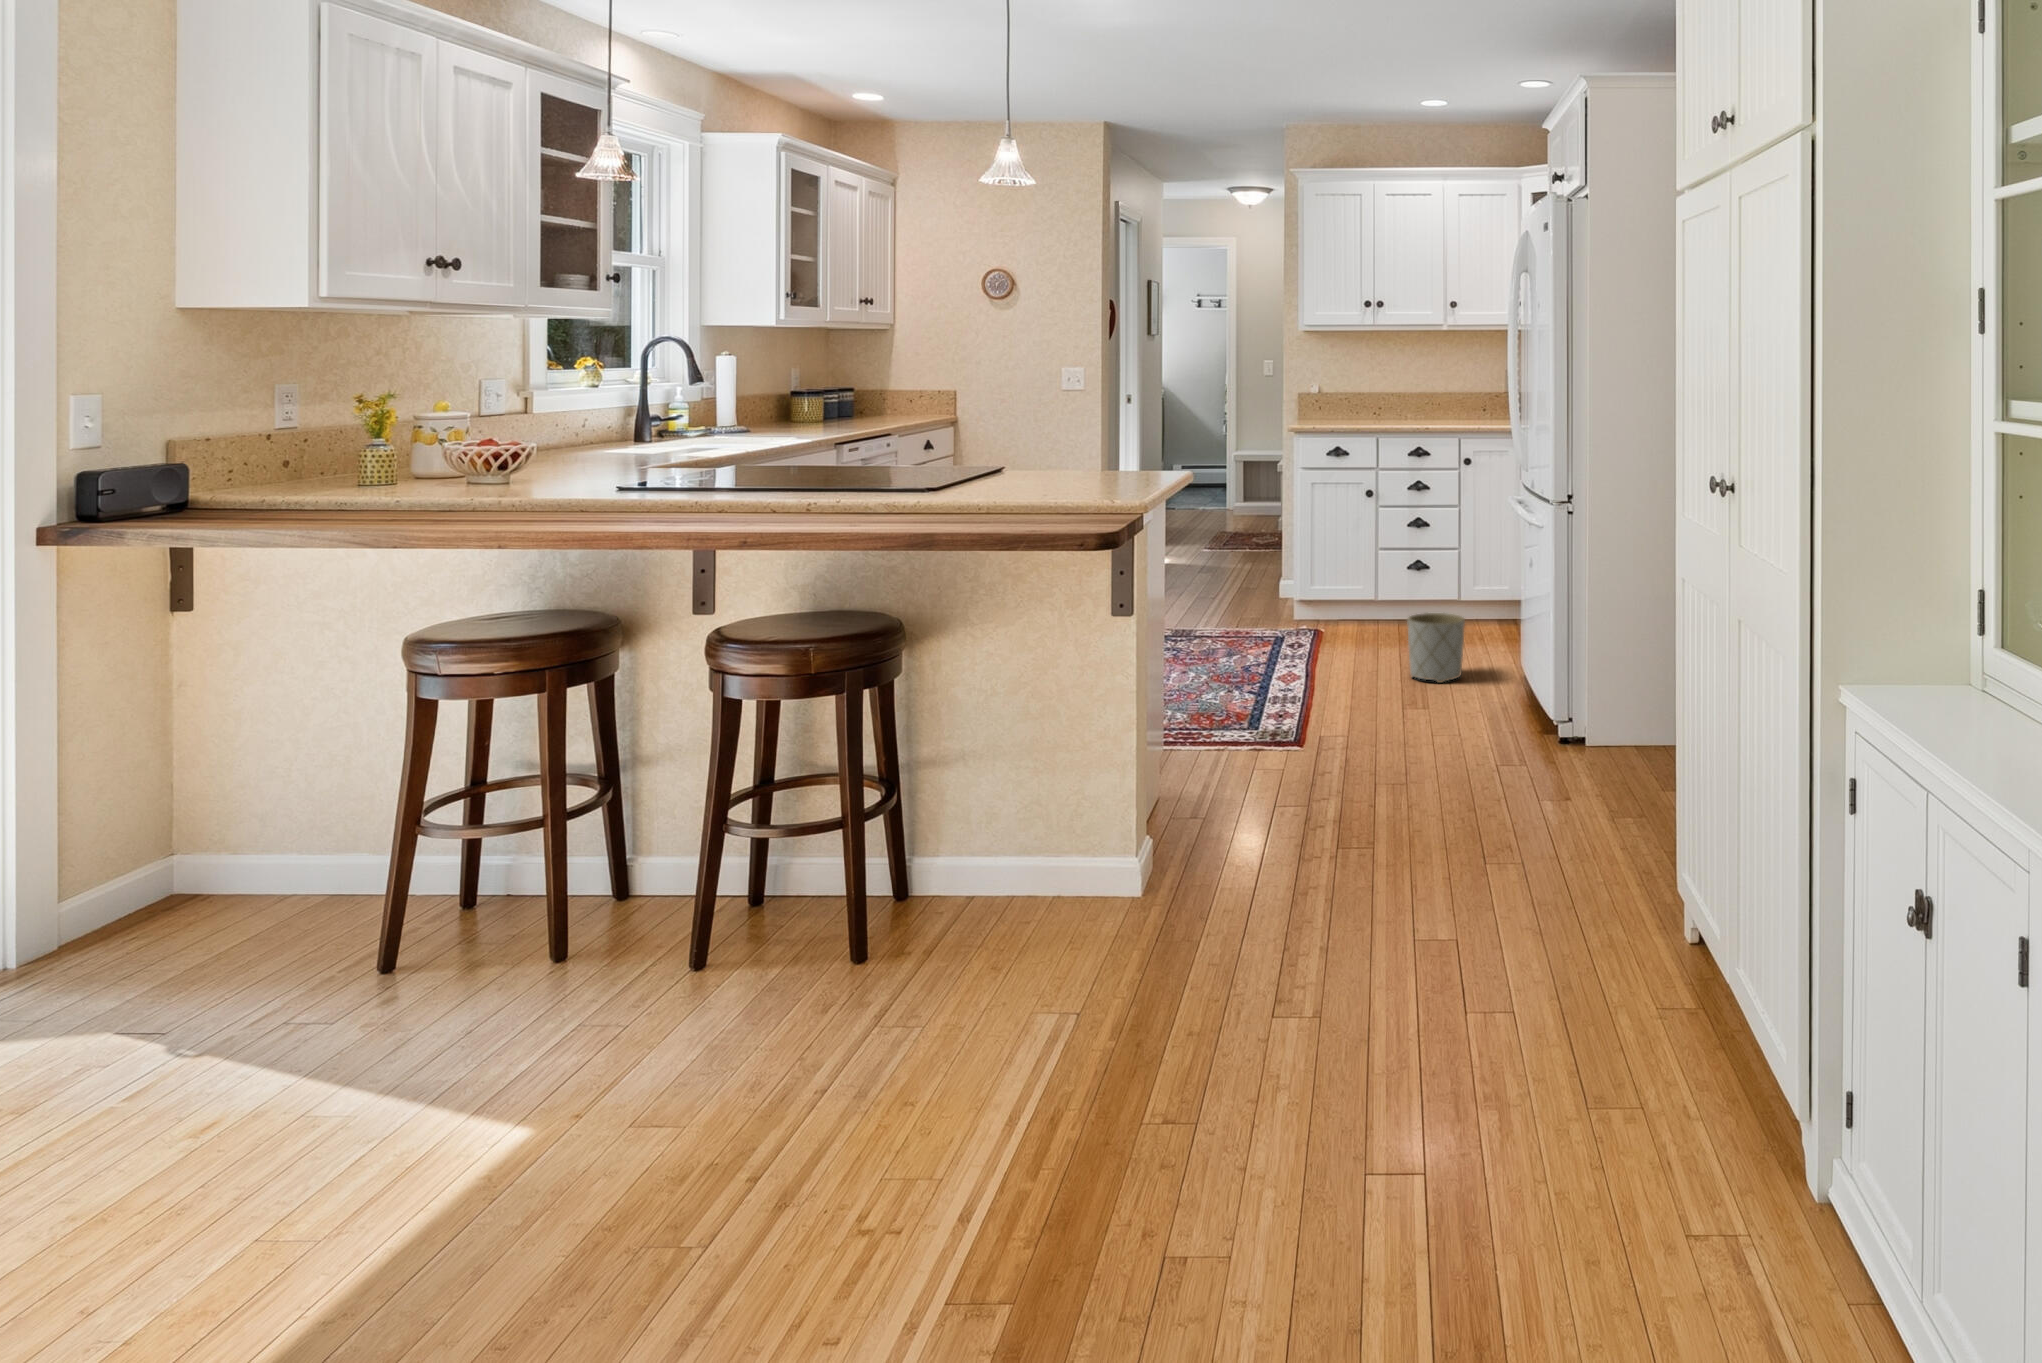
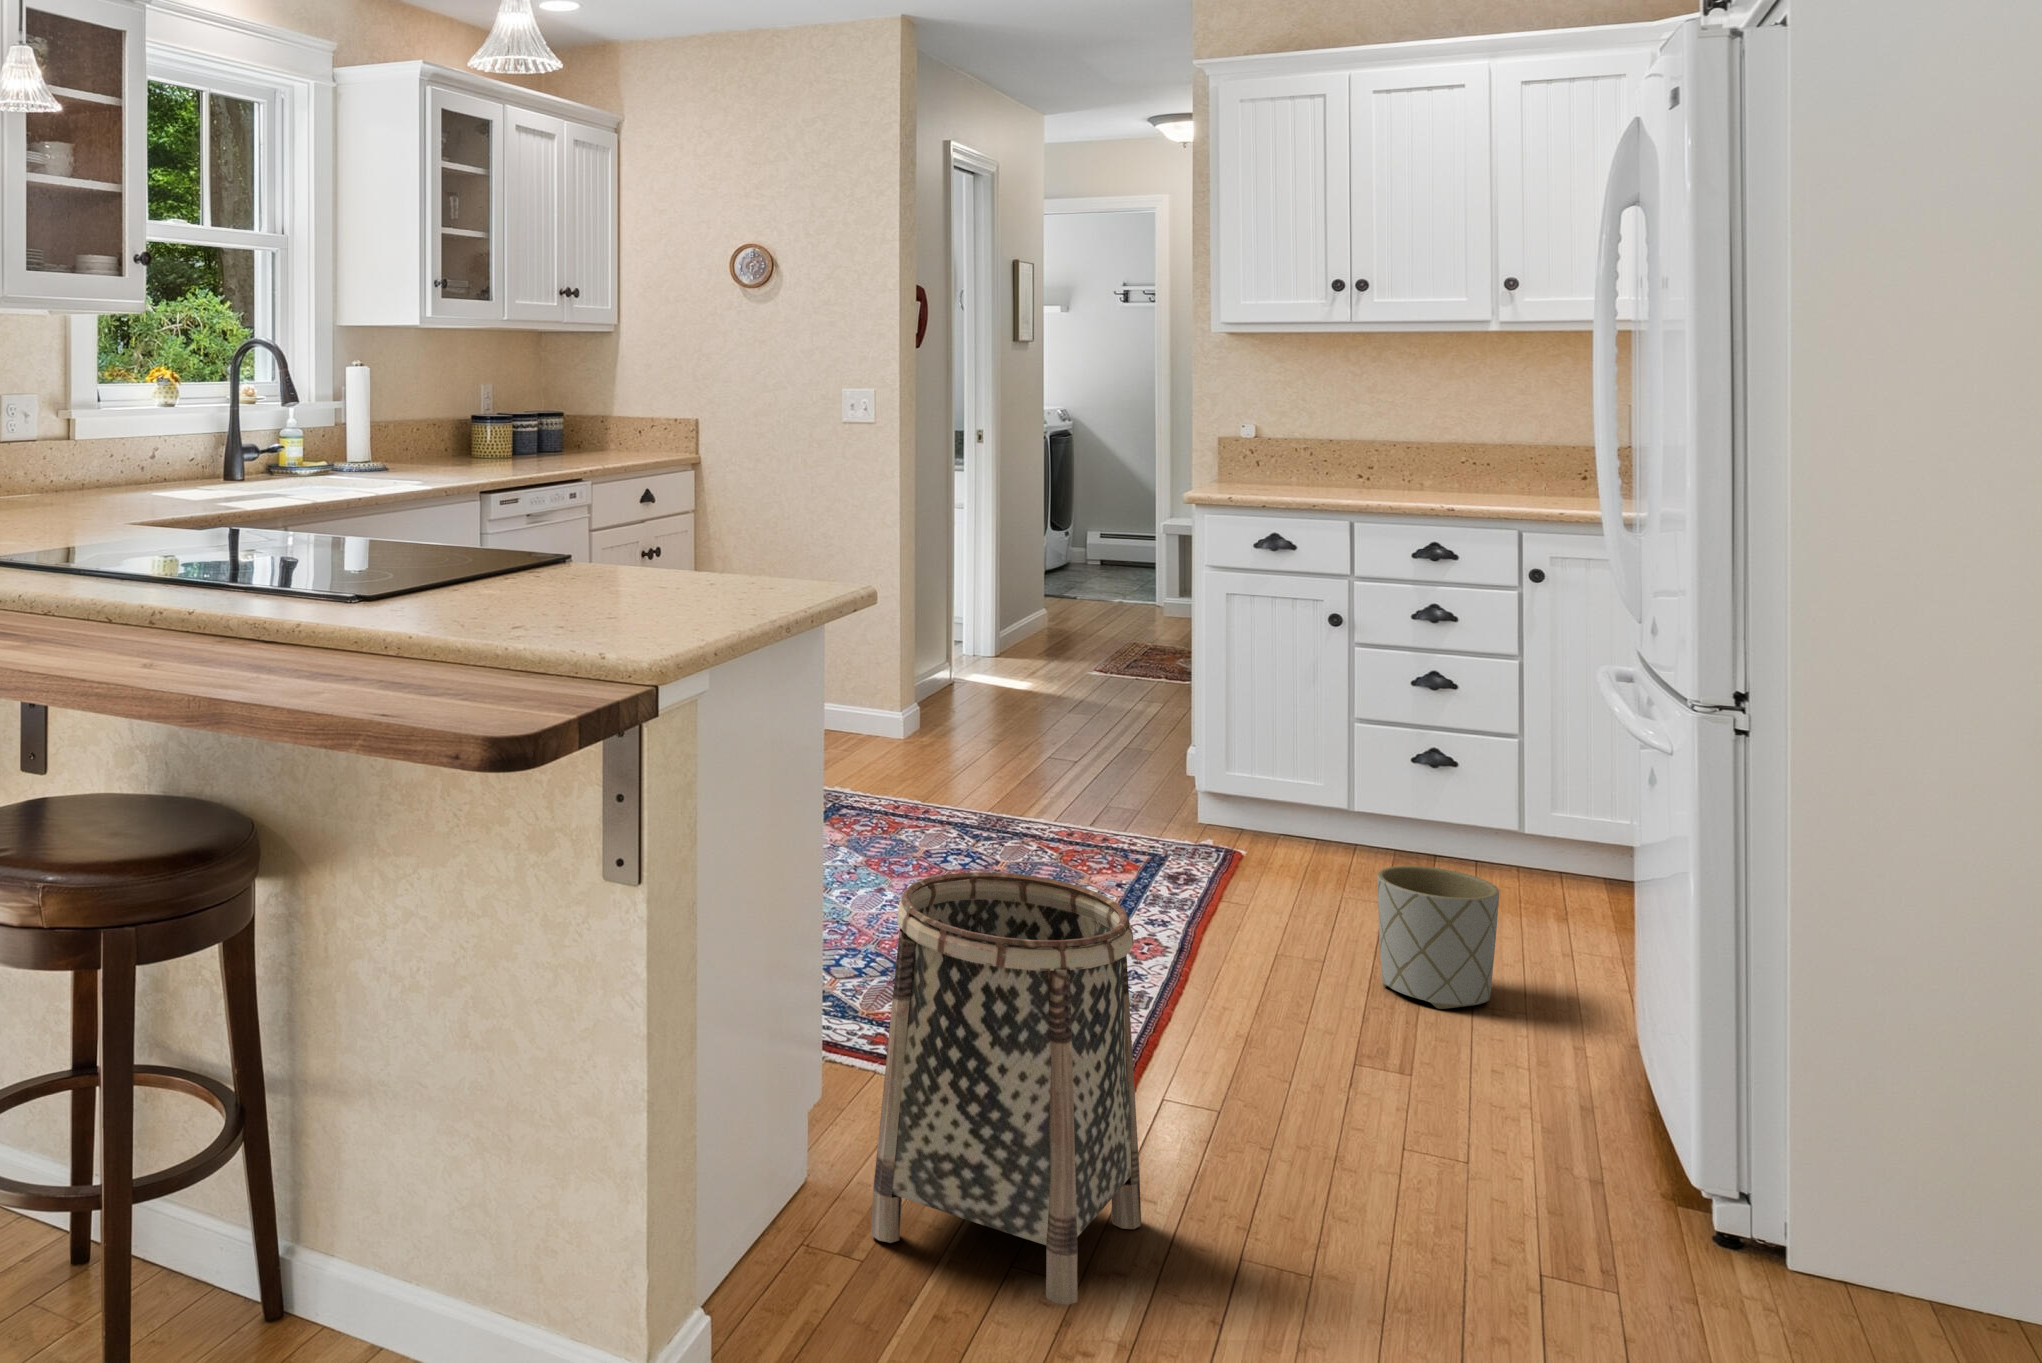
basket: none [1203,616,1331,815] -> present [871,872,1141,1305]

